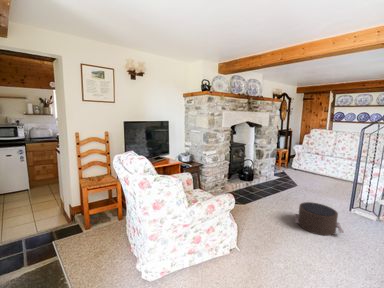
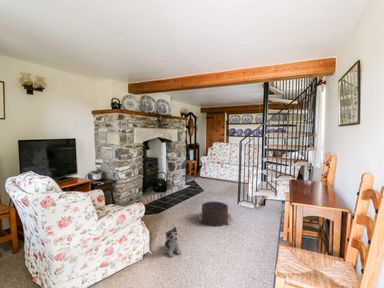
plush toy: none [253,227,274,261] -> present [164,227,181,257]

